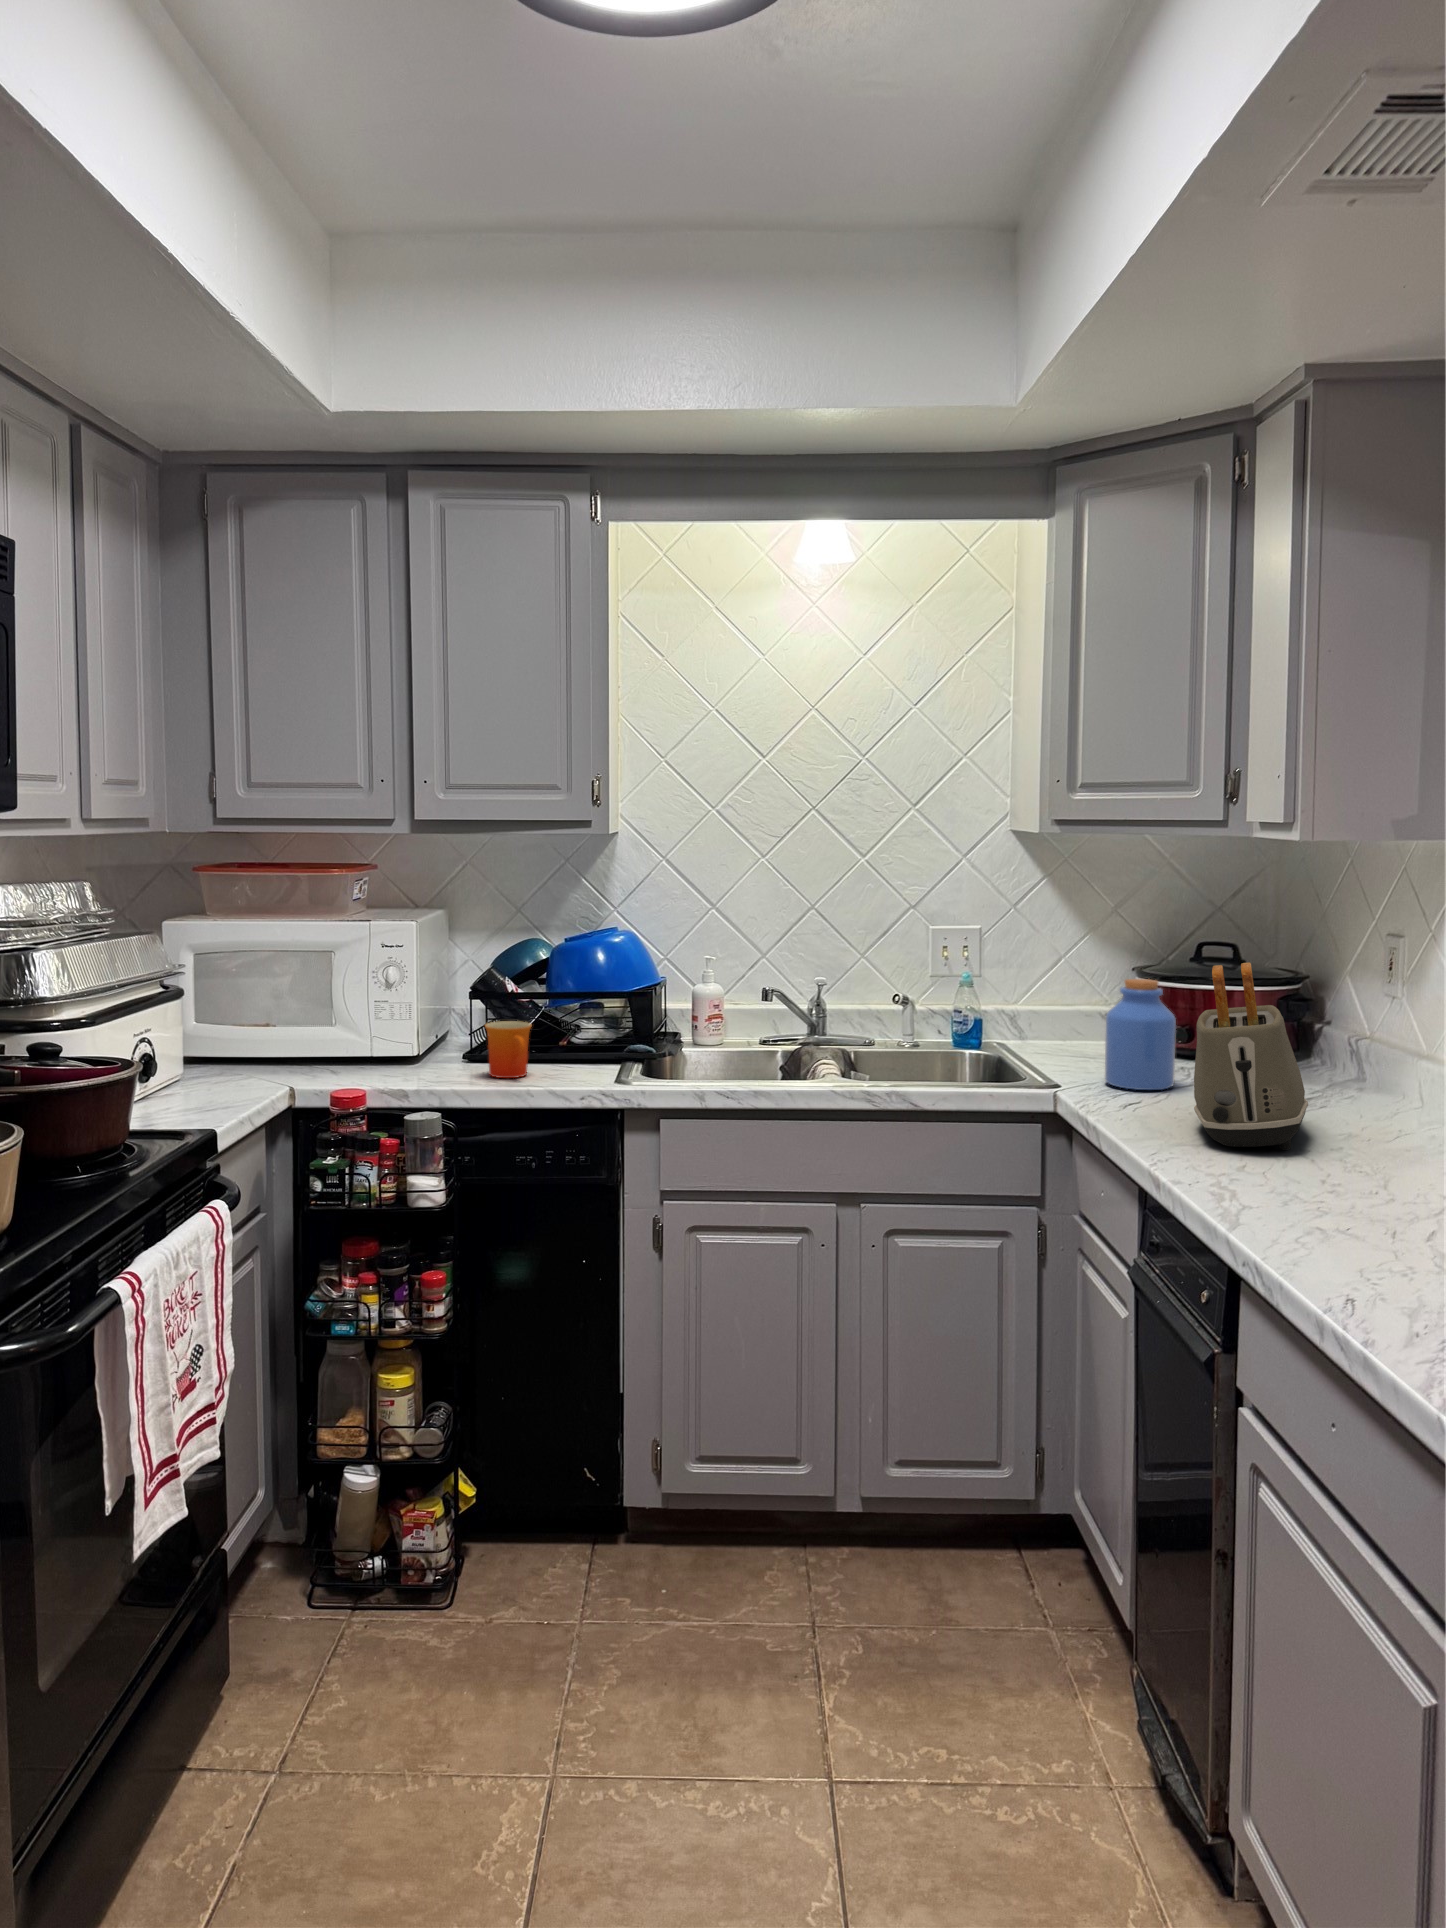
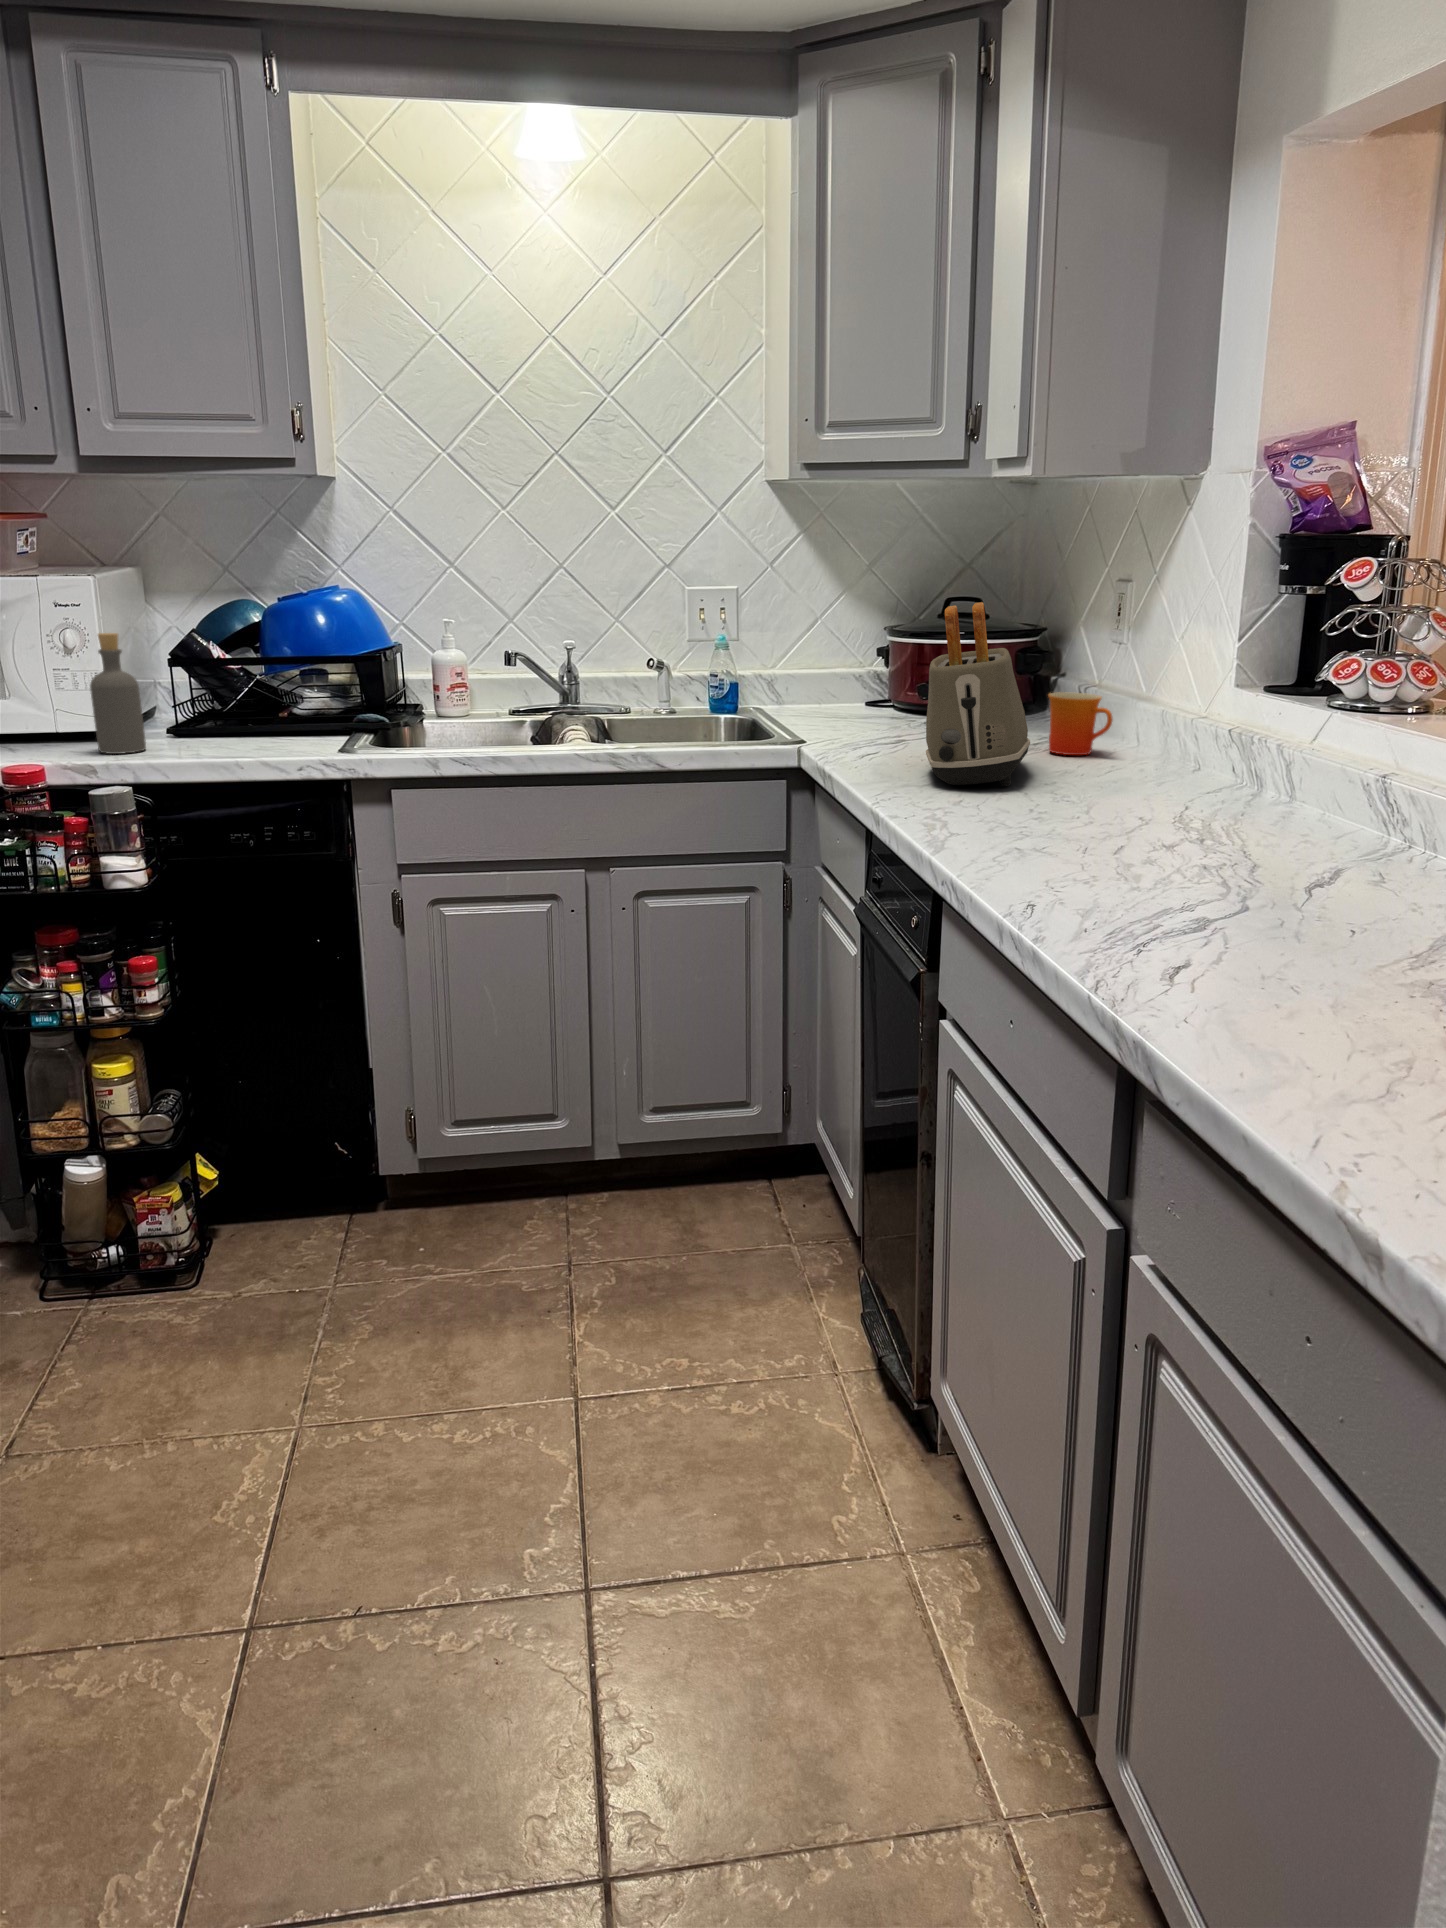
bottle: none [411,975,450,1081] -> present [90,633,146,754]
jar: present [1105,979,1176,1090] -> none [850,631,919,742]
mug: present [485,1021,532,1078] -> present [1048,692,1112,755]

